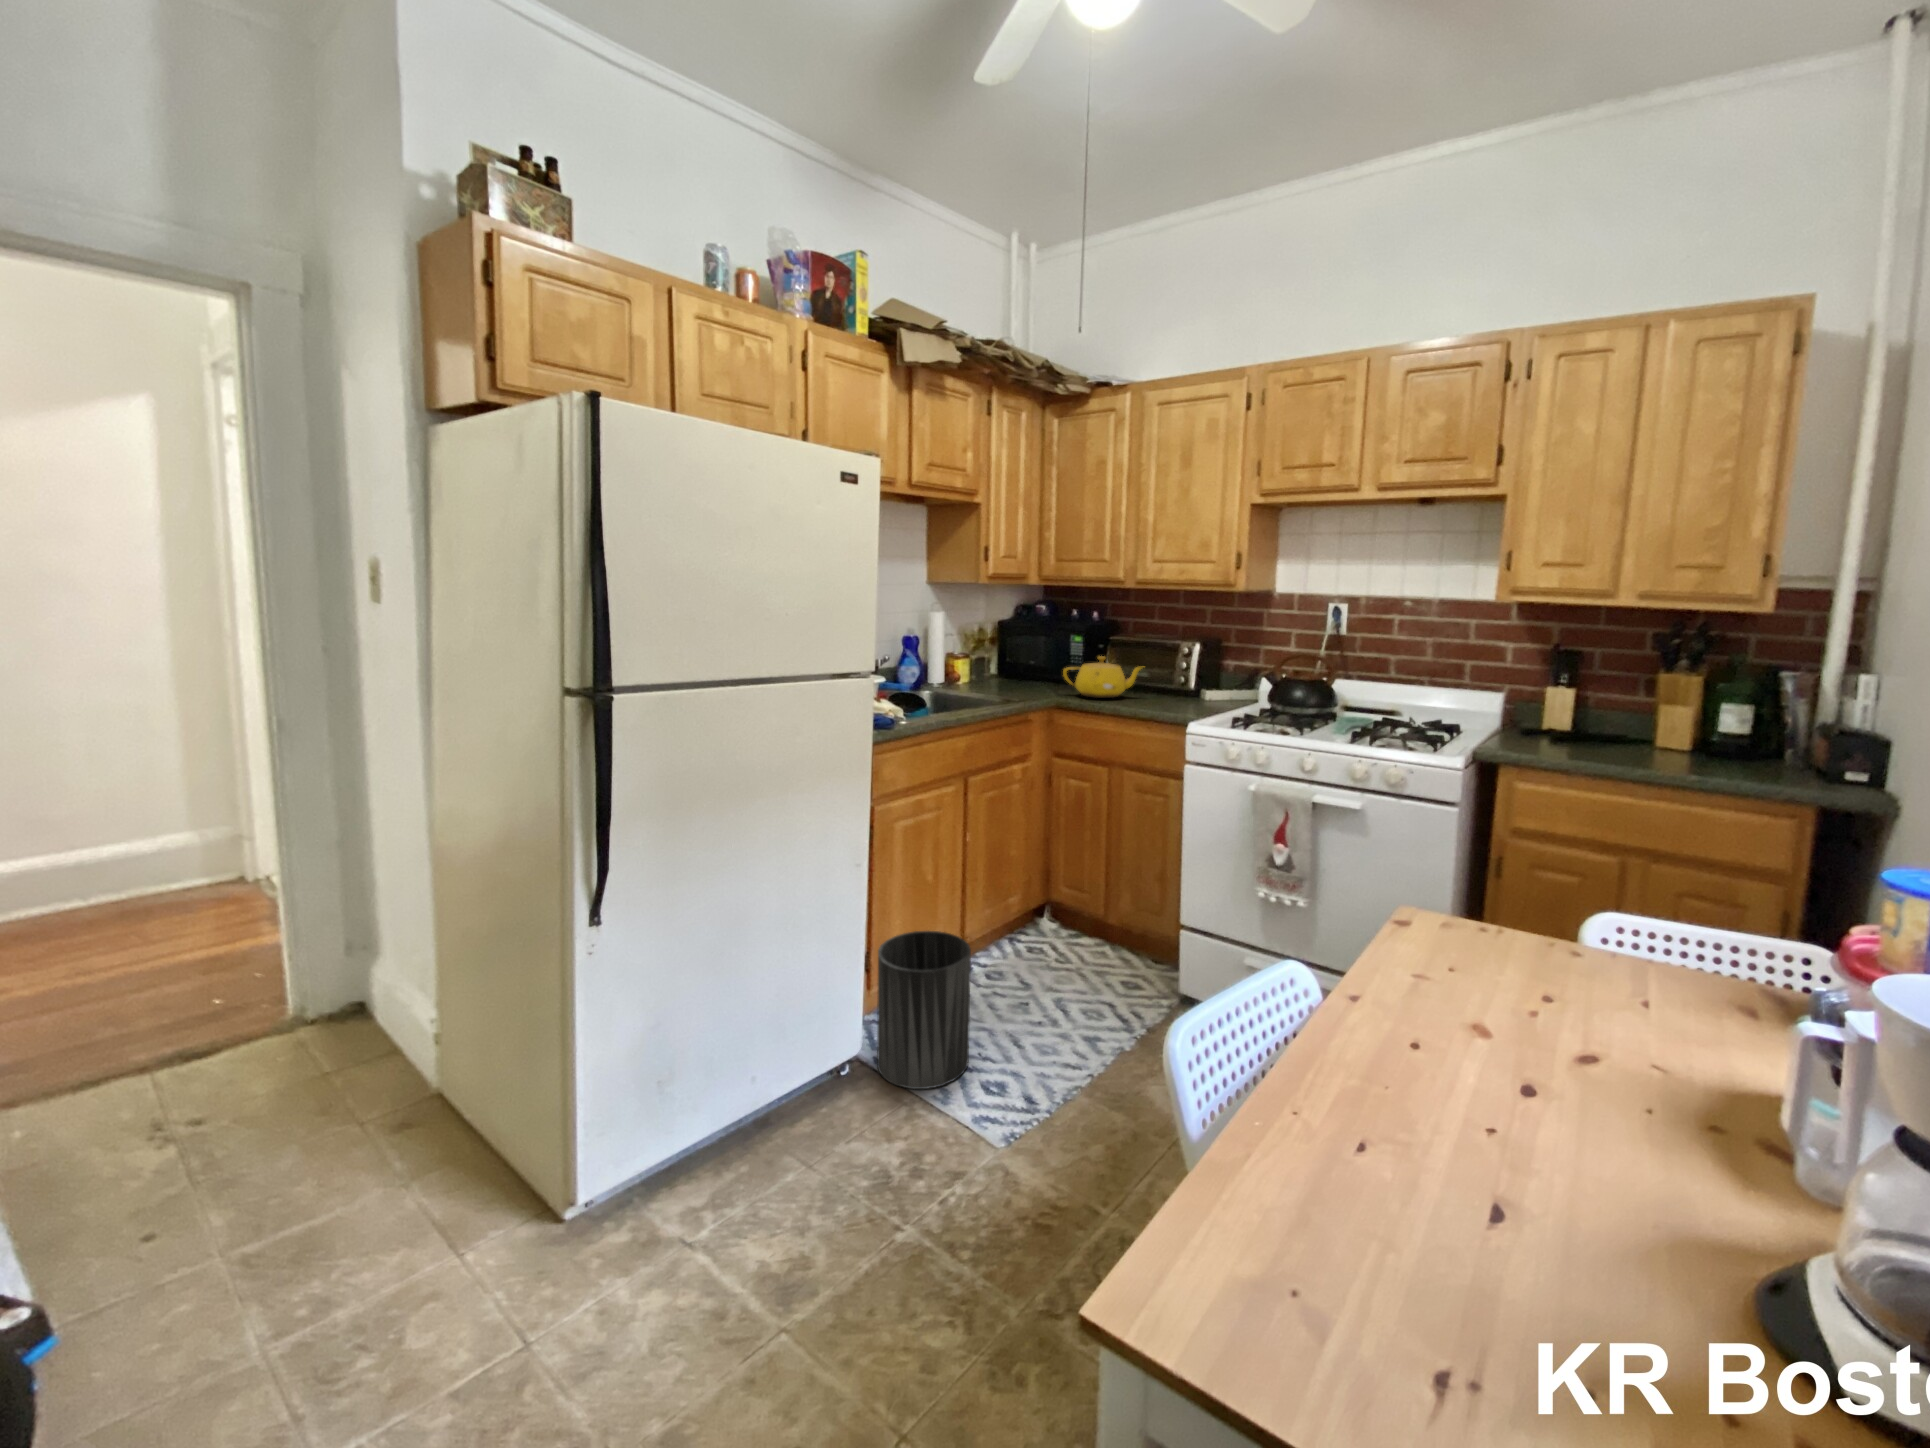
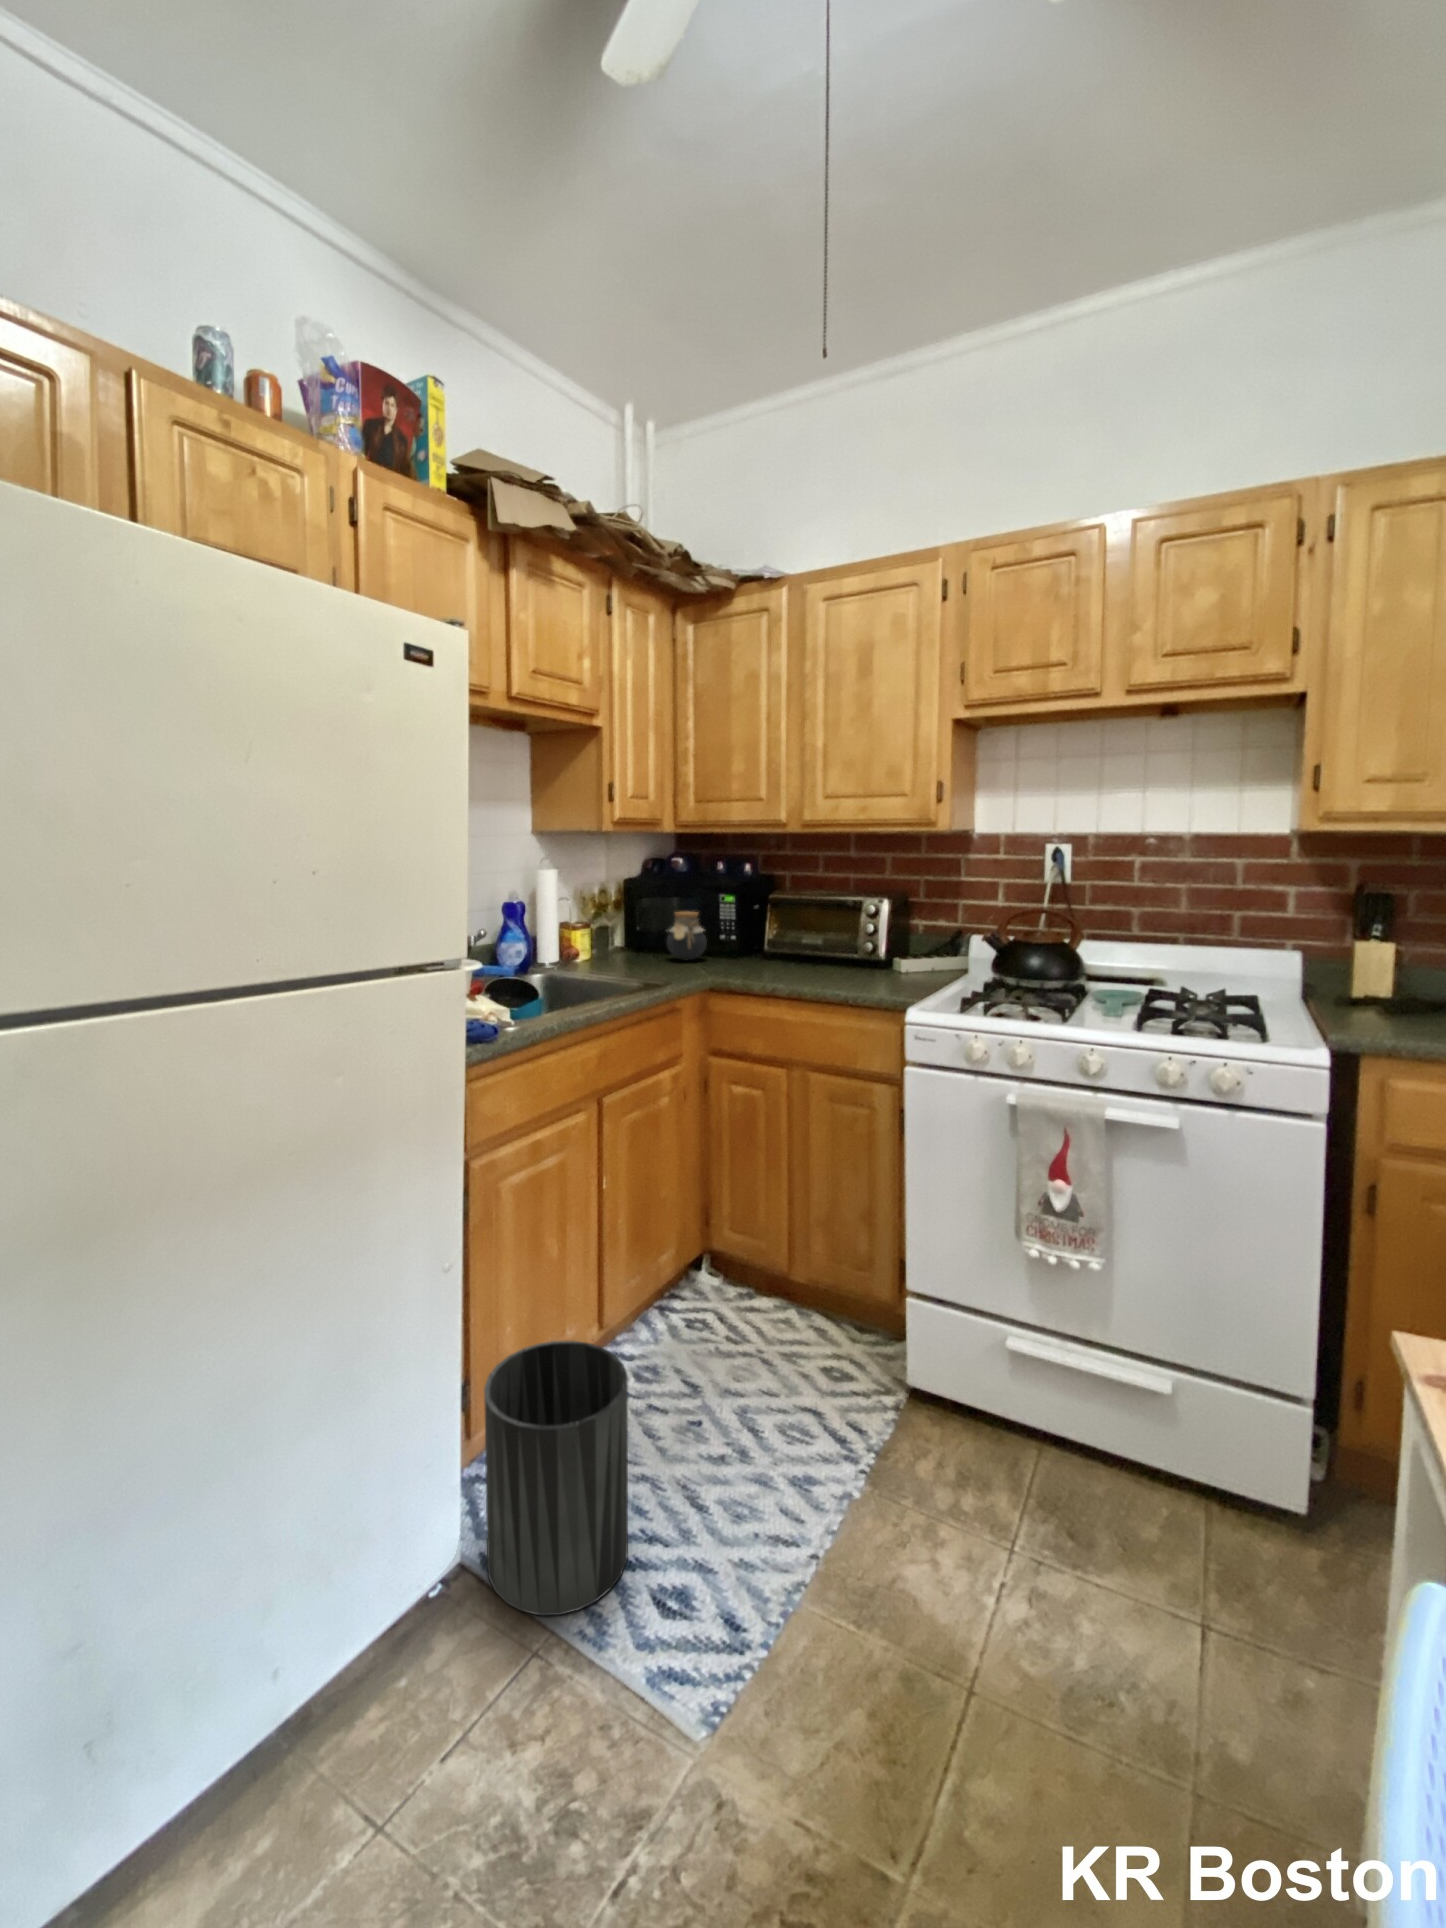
jar: none [1031,647,1062,684] -> present [667,912,707,960]
teapot: present [1063,656,1143,698] -> none [715,922,823,977]

